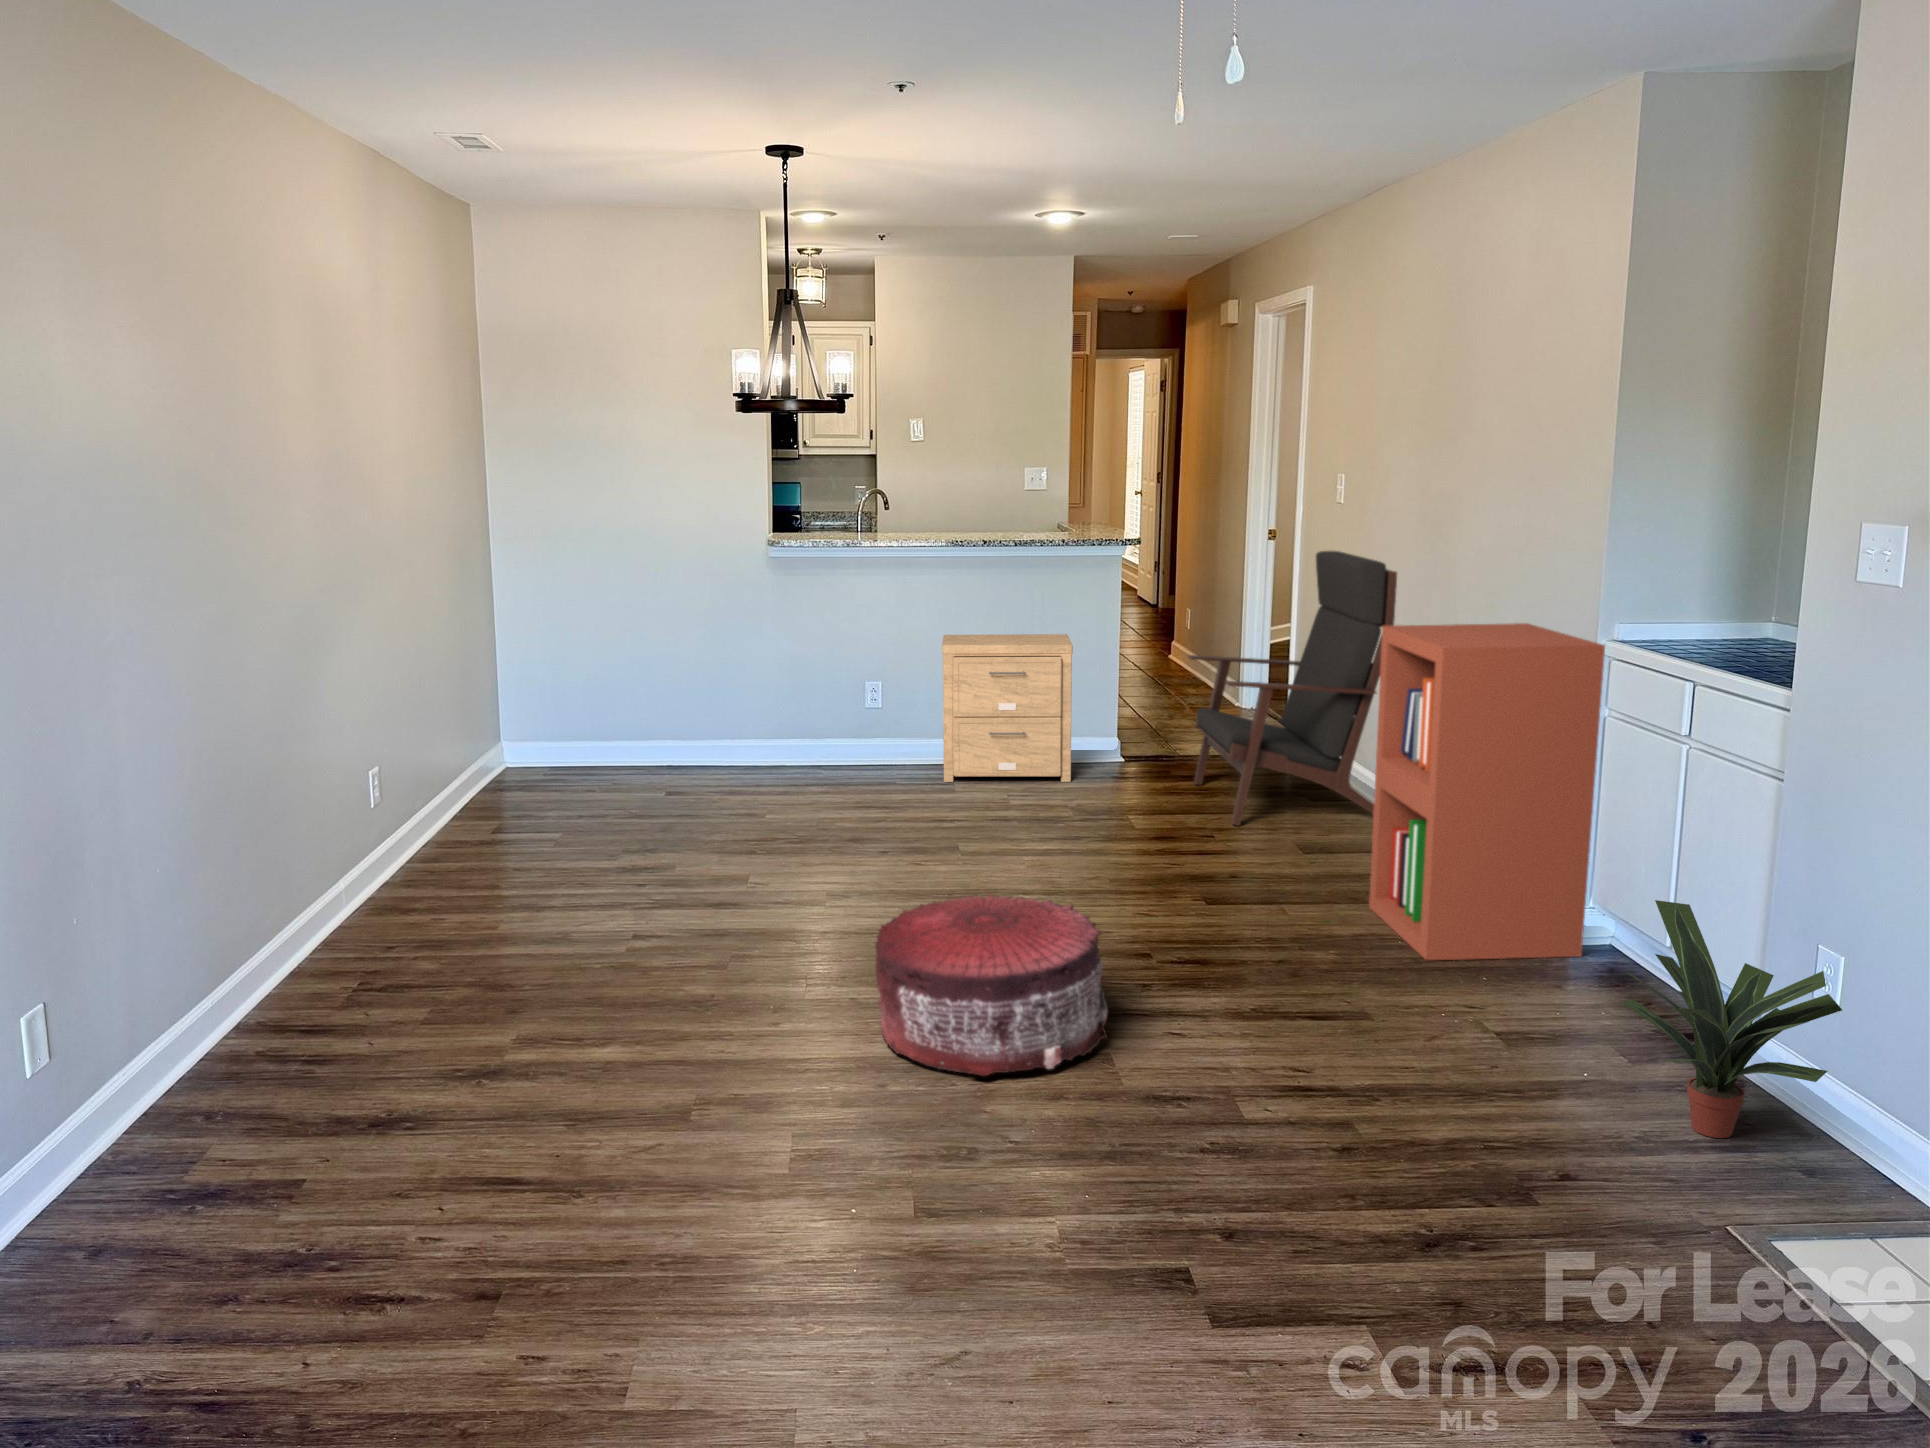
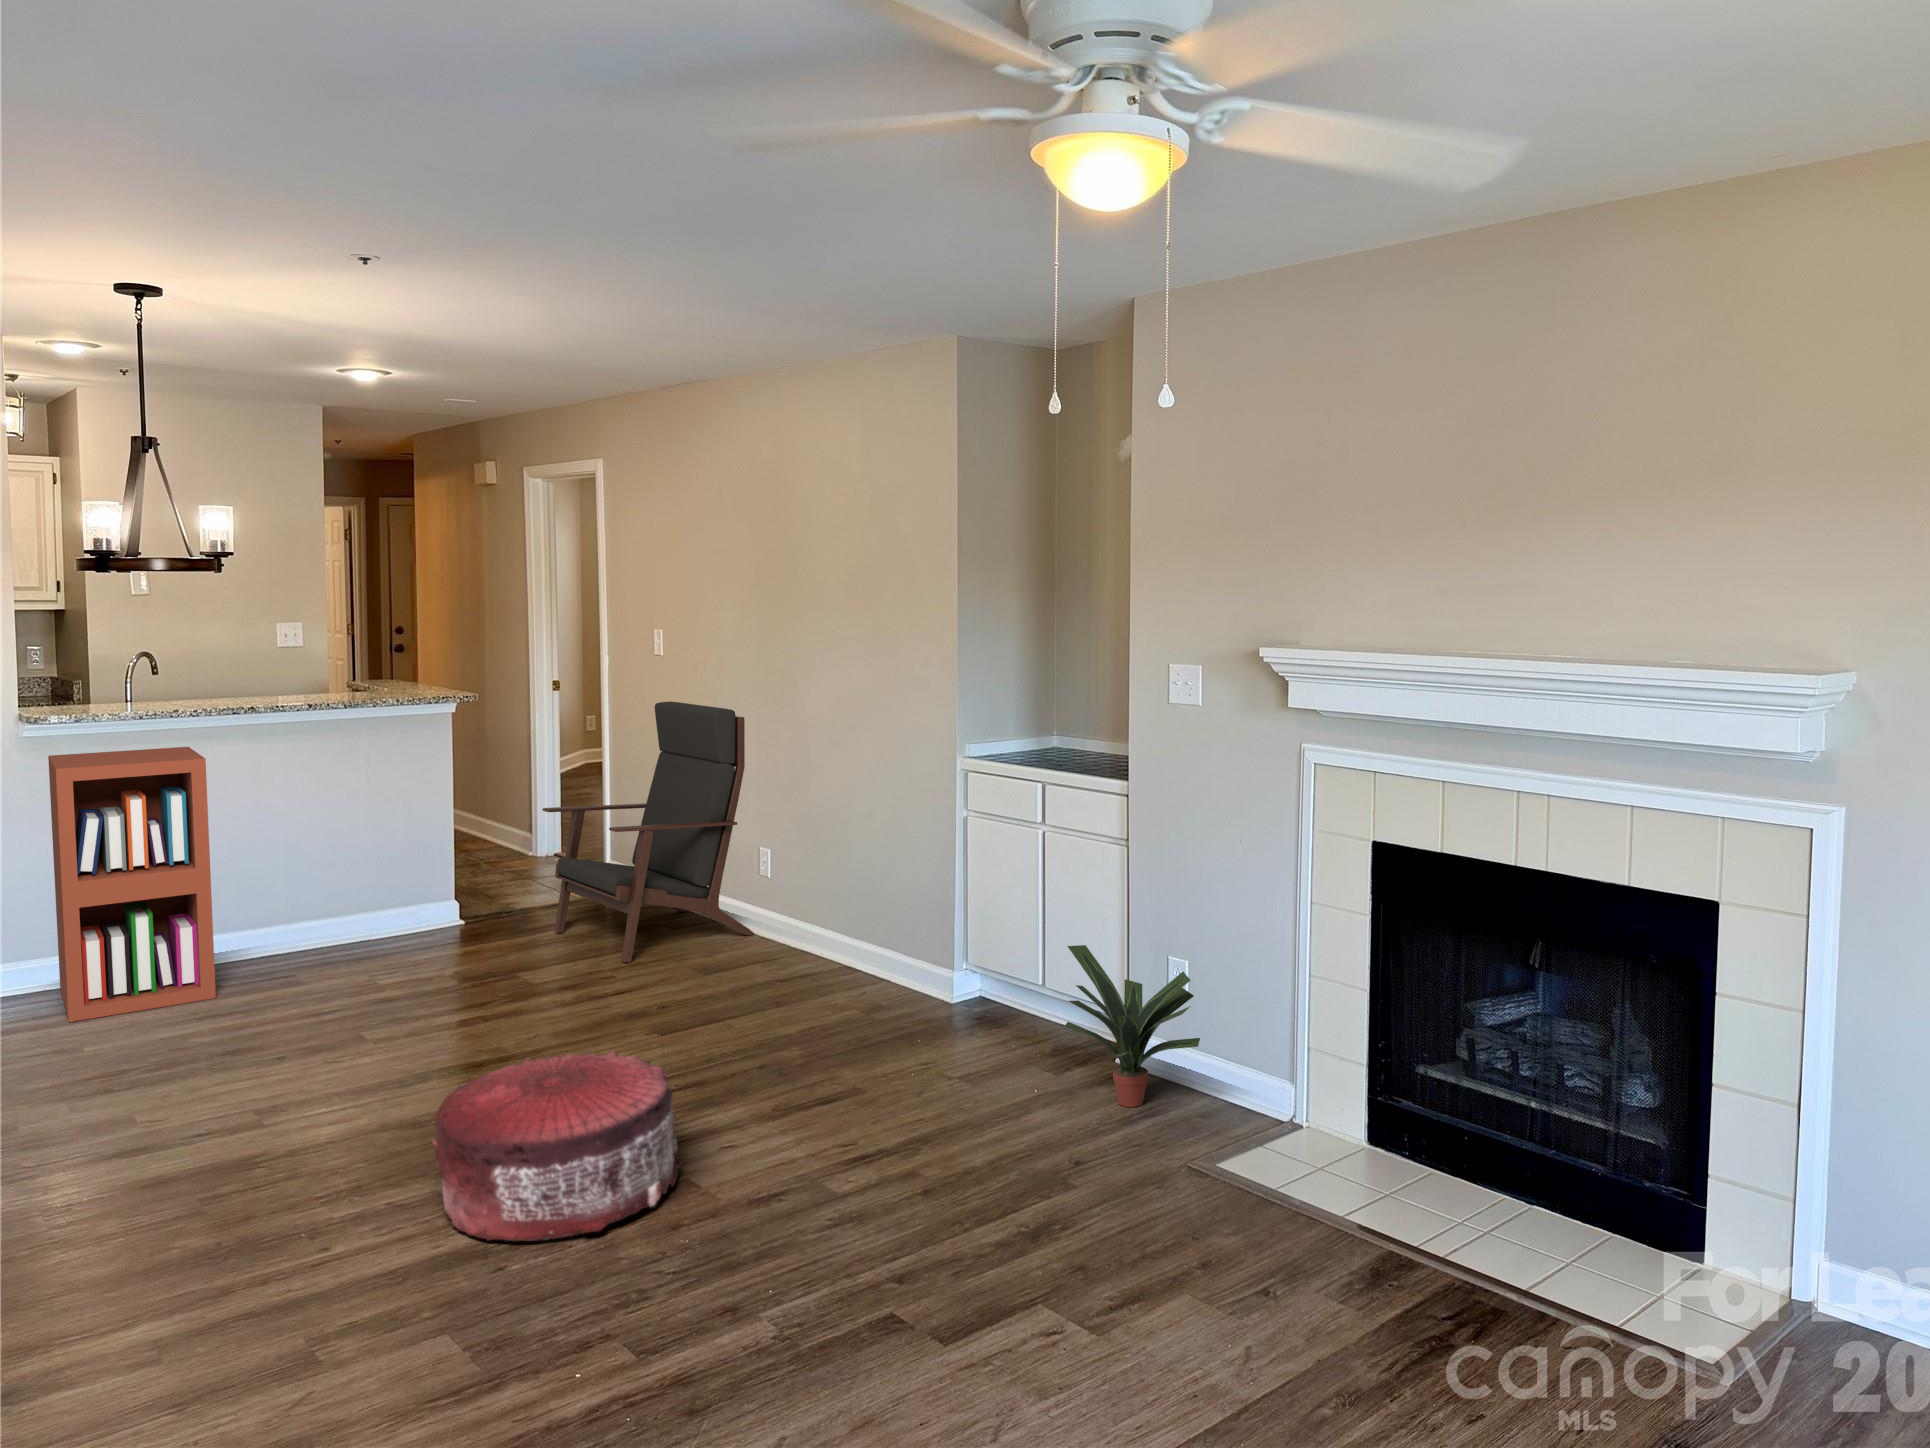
bookshelf: present [1369,623,1605,960] -> present [48,747,216,1022]
side table: present [942,634,1073,782] -> none [257,800,427,975]

